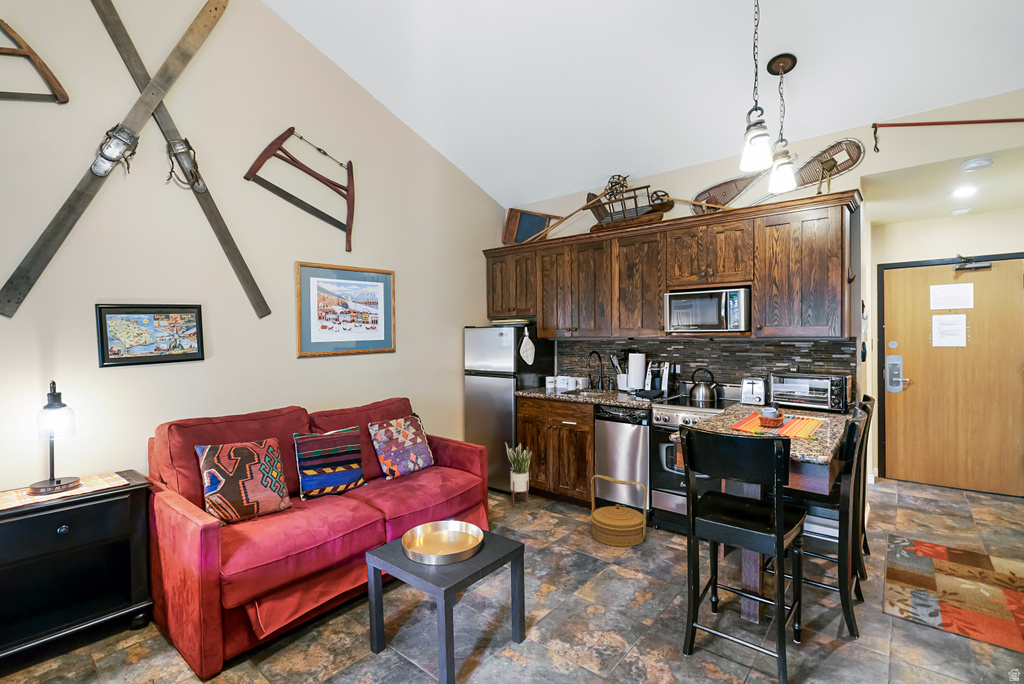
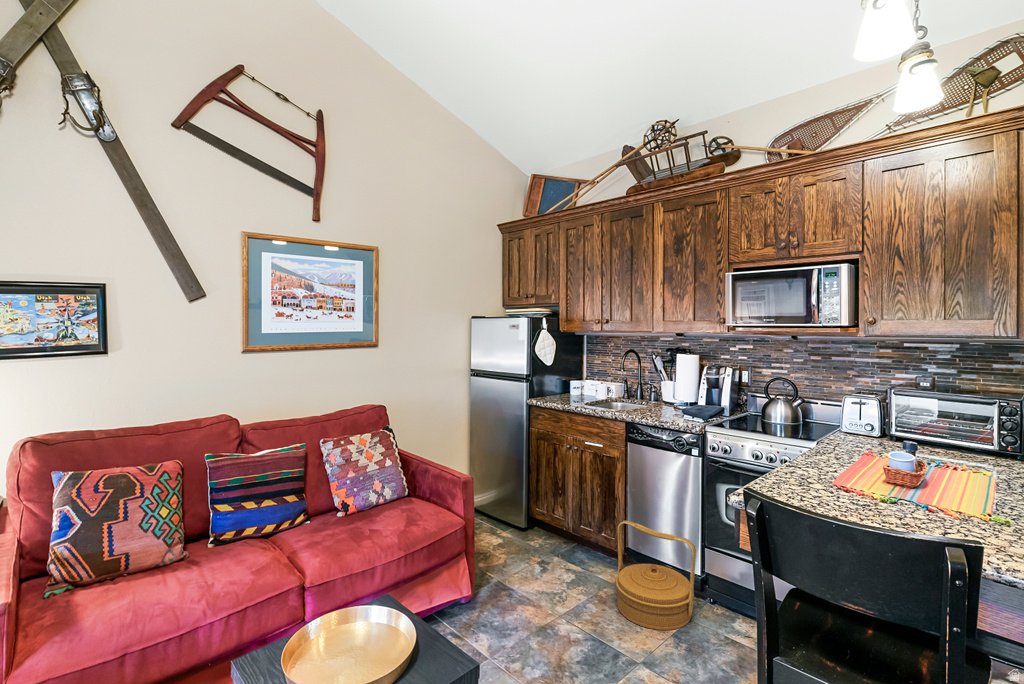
potted plant: present [505,442,532,506] -> none [514,465,546,548]

